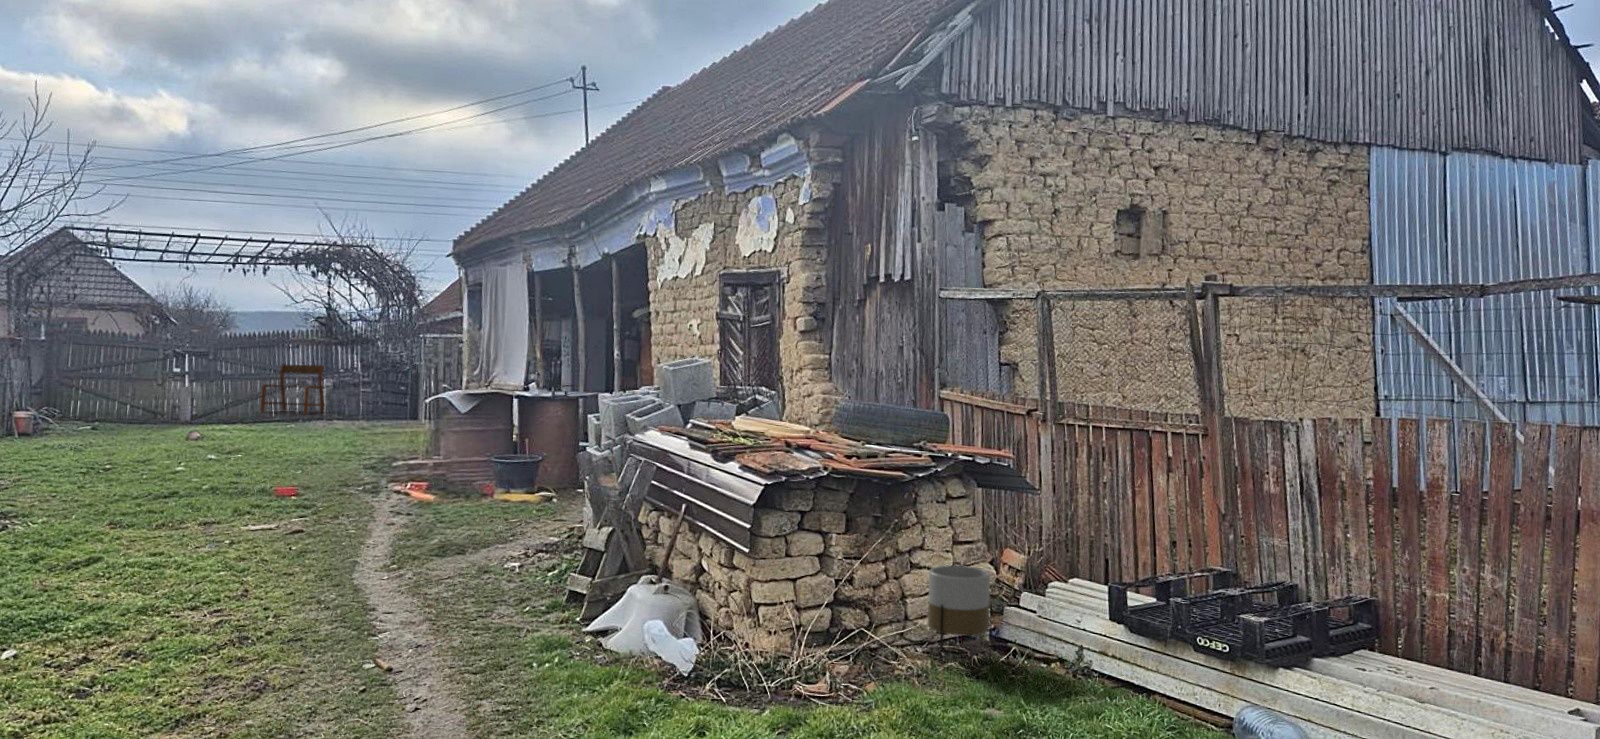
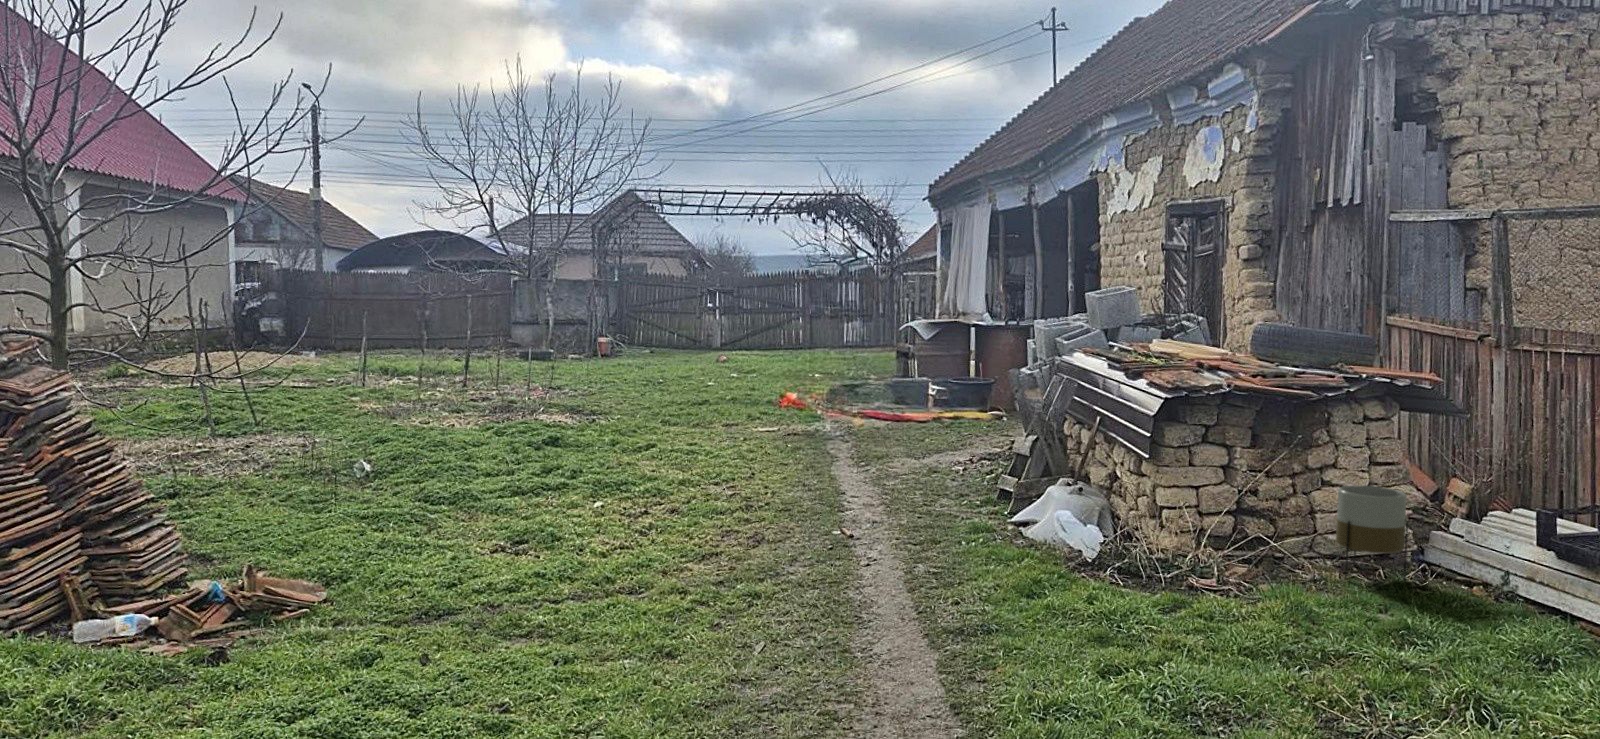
bench: present [260,364,325,414] -> none [770,302,820,346]

